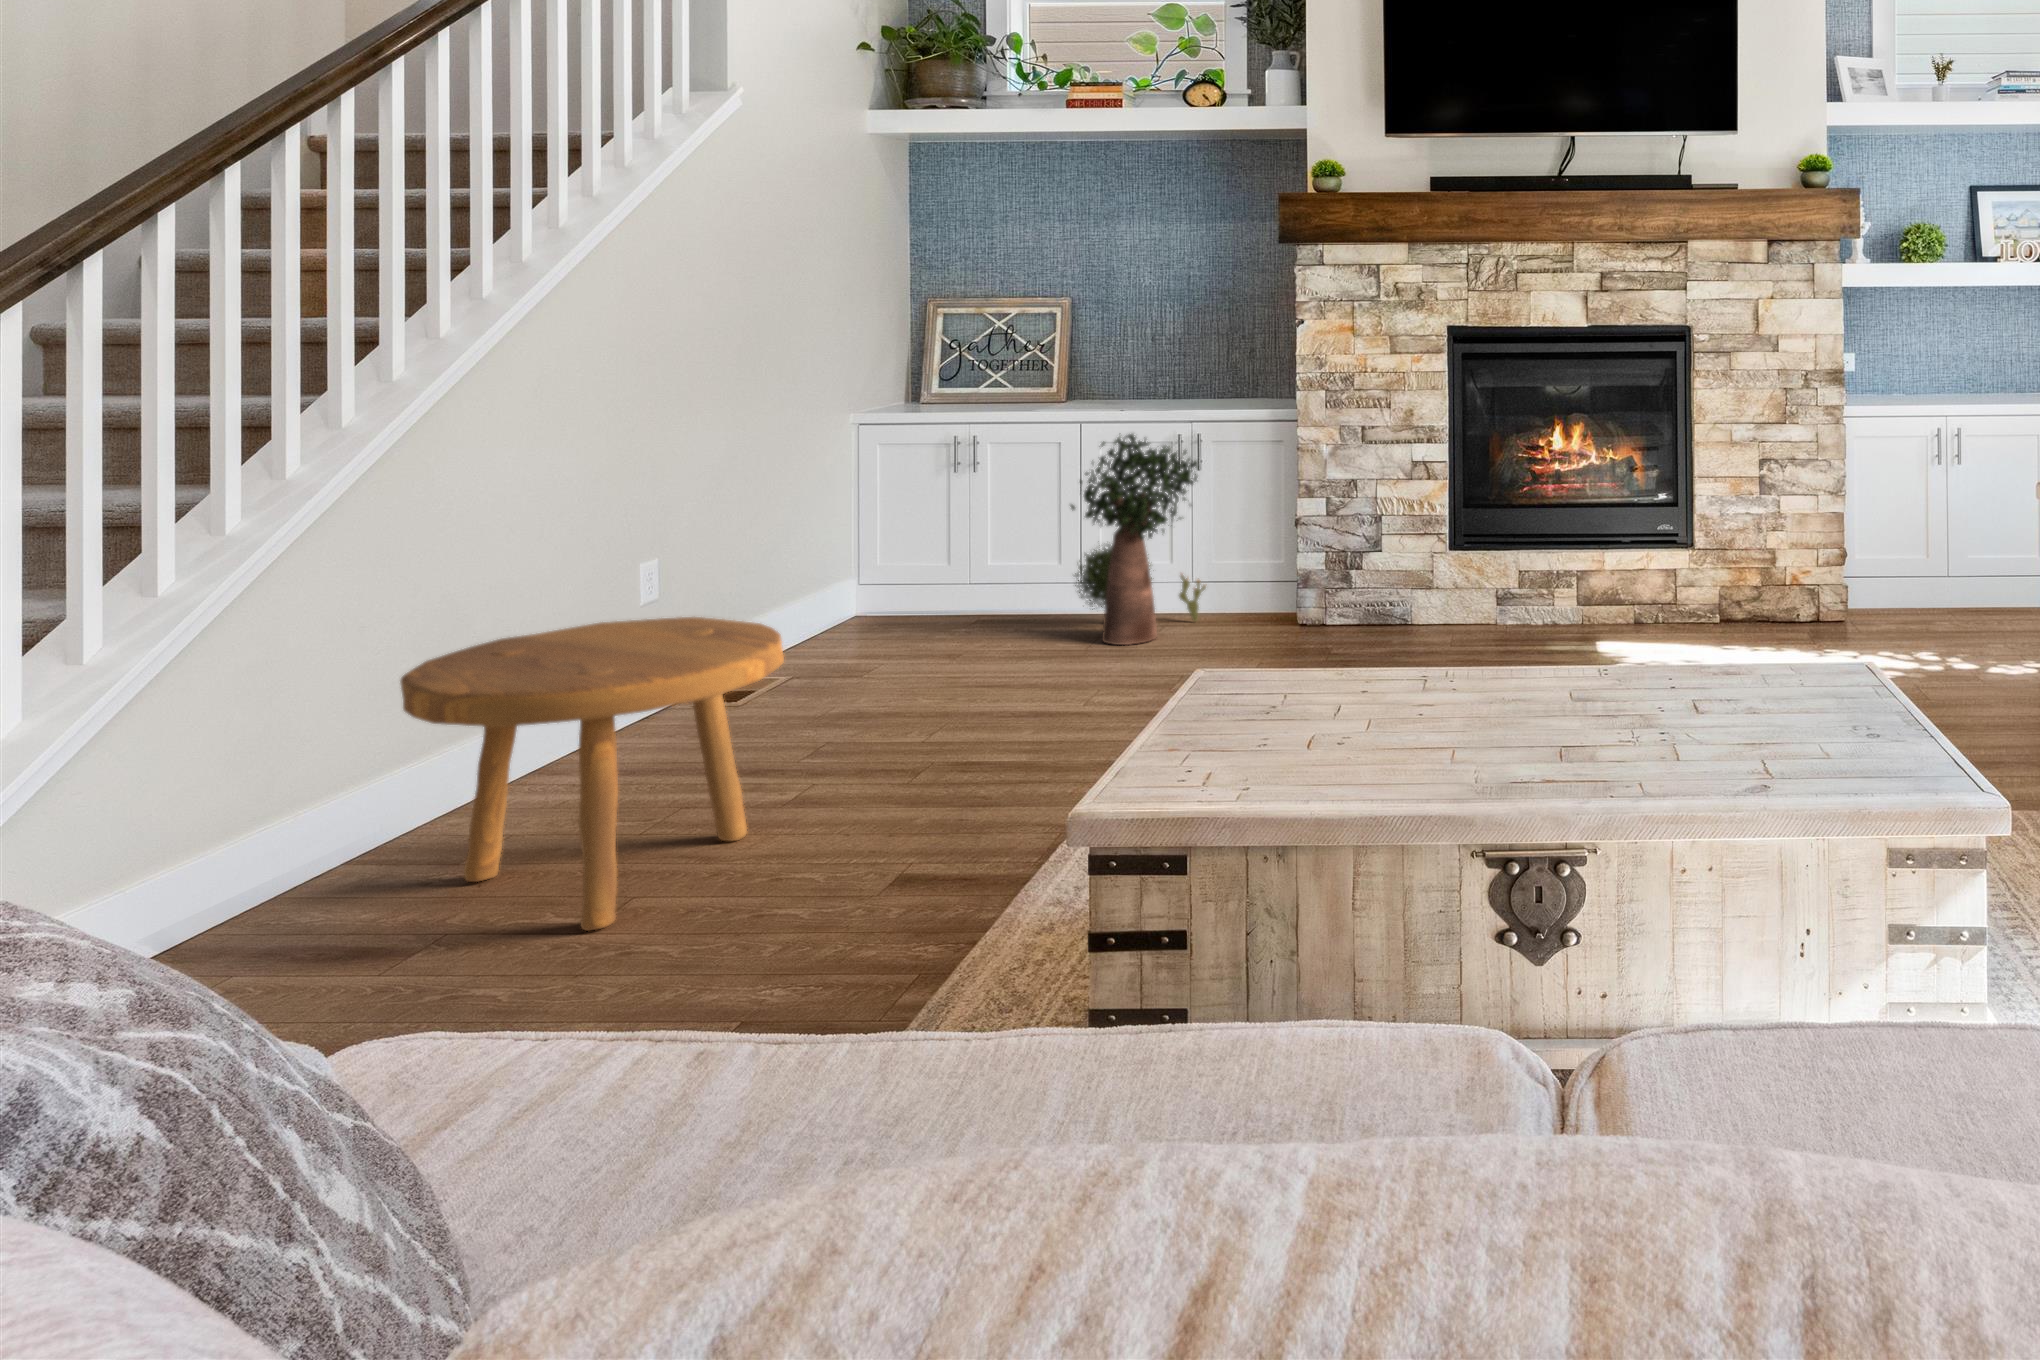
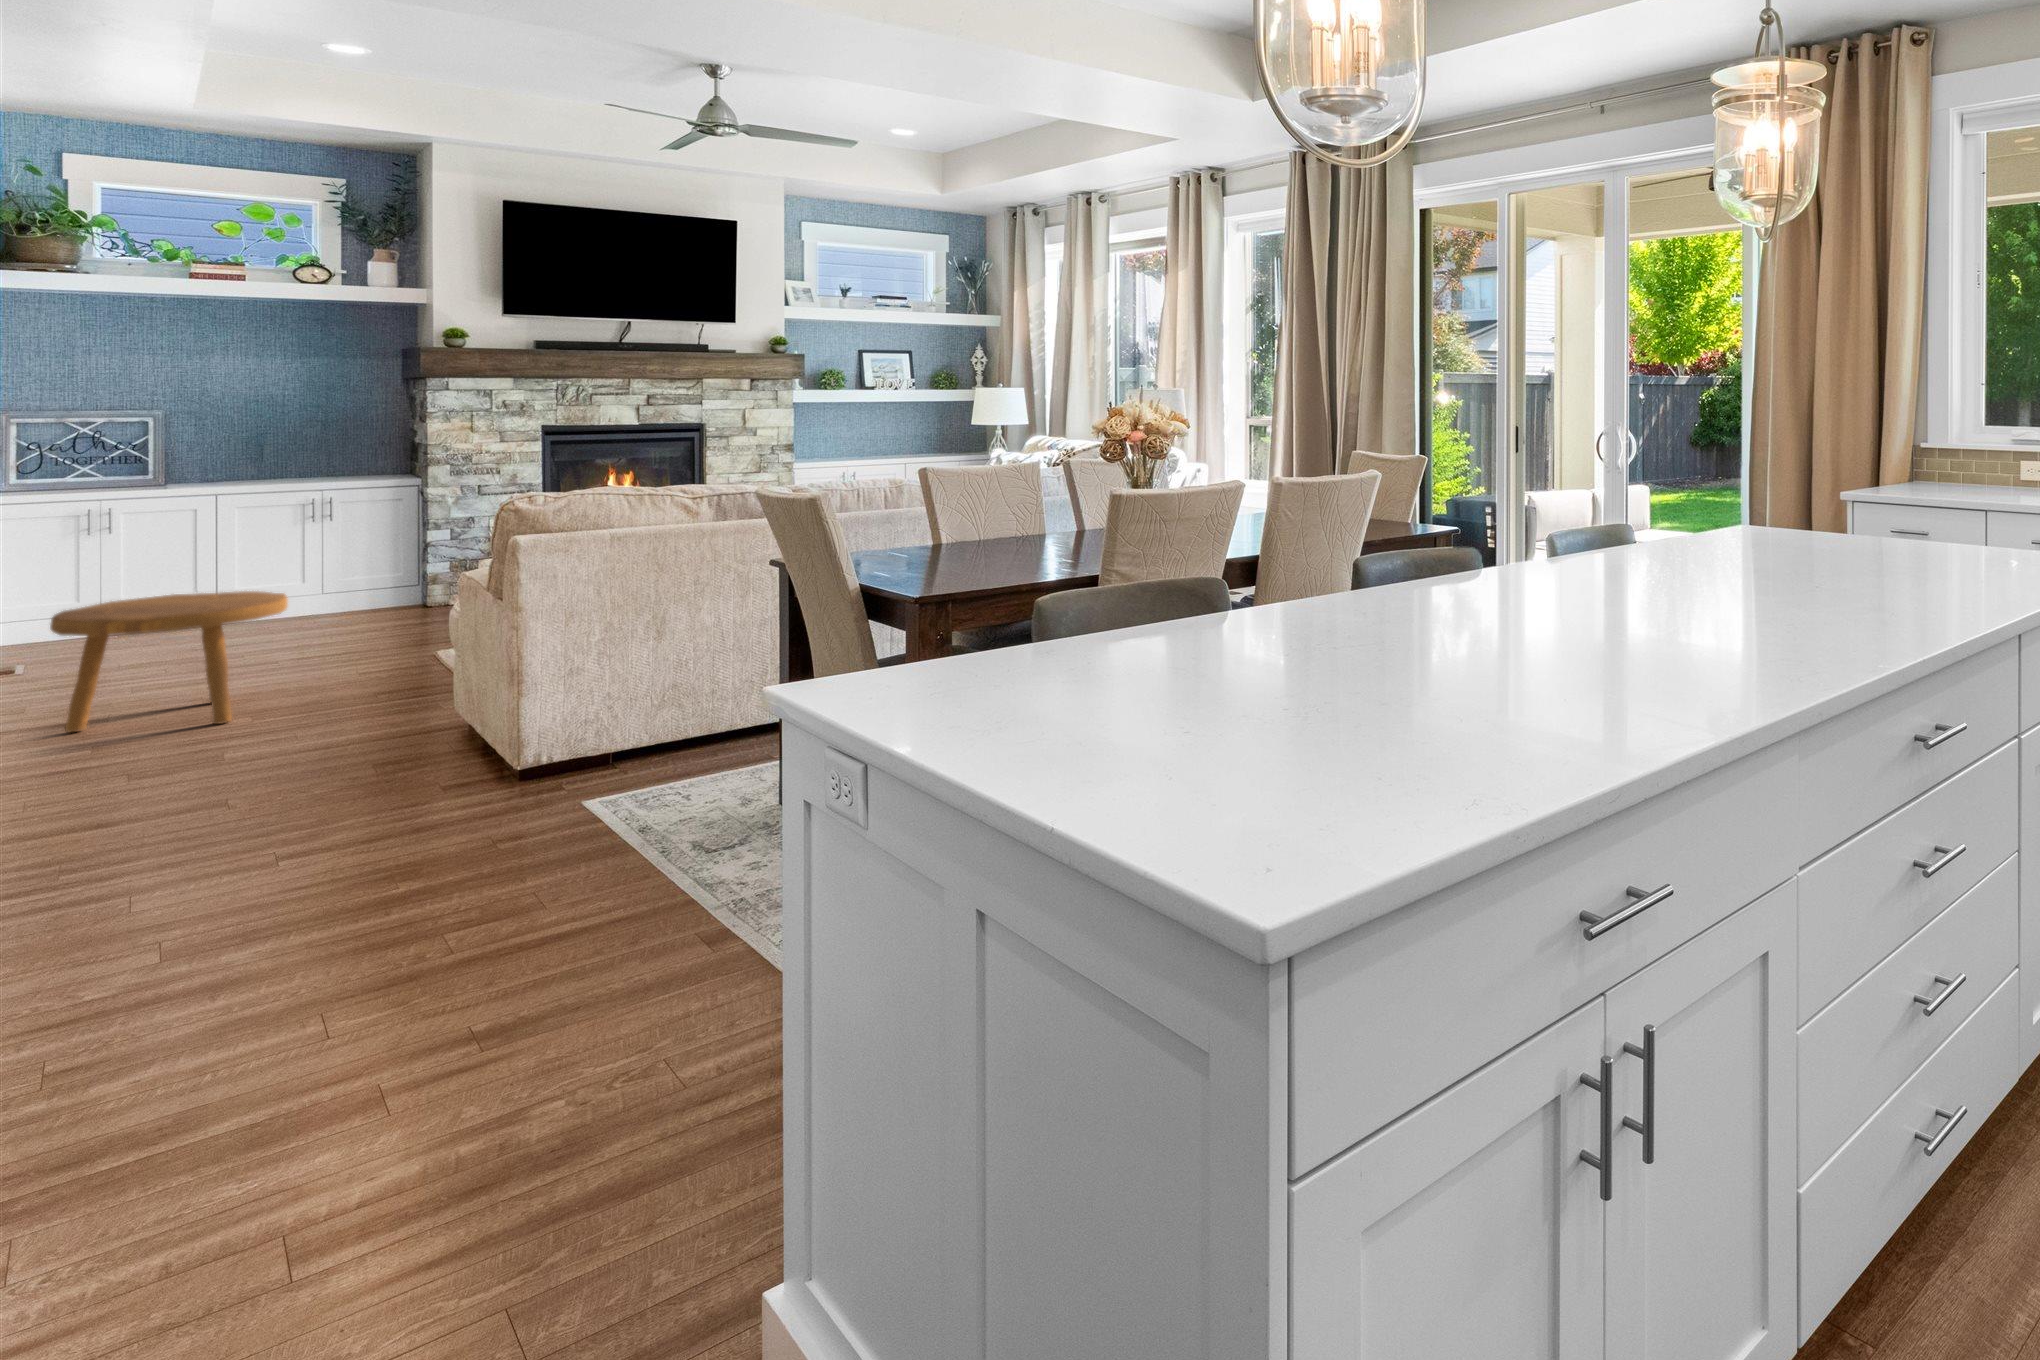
potted plant: present [1071,434,1206,645] -> none [228,497,359,630]

